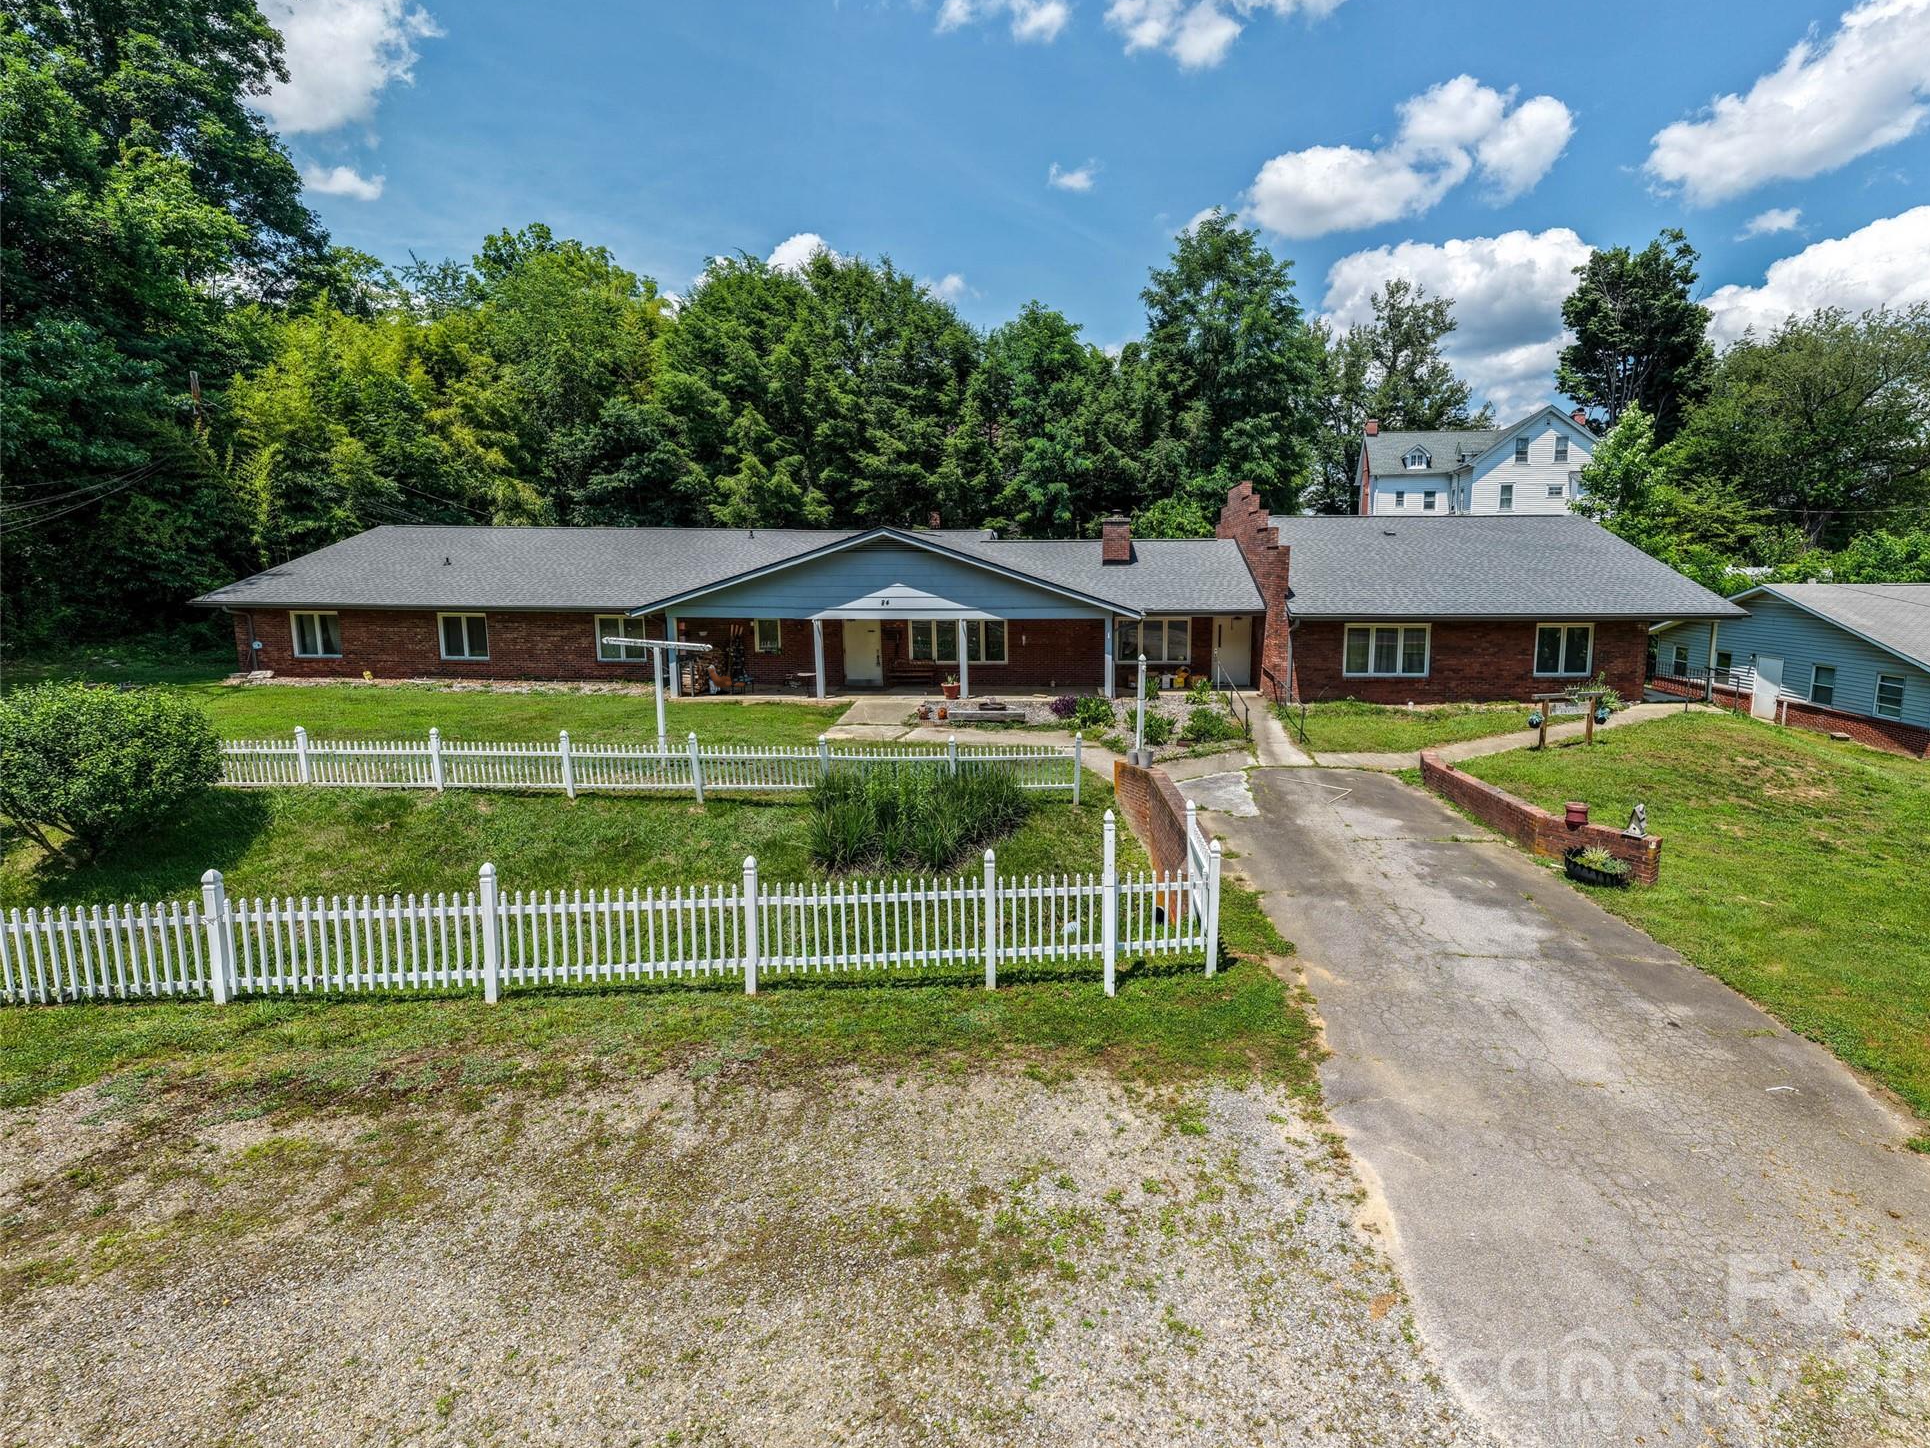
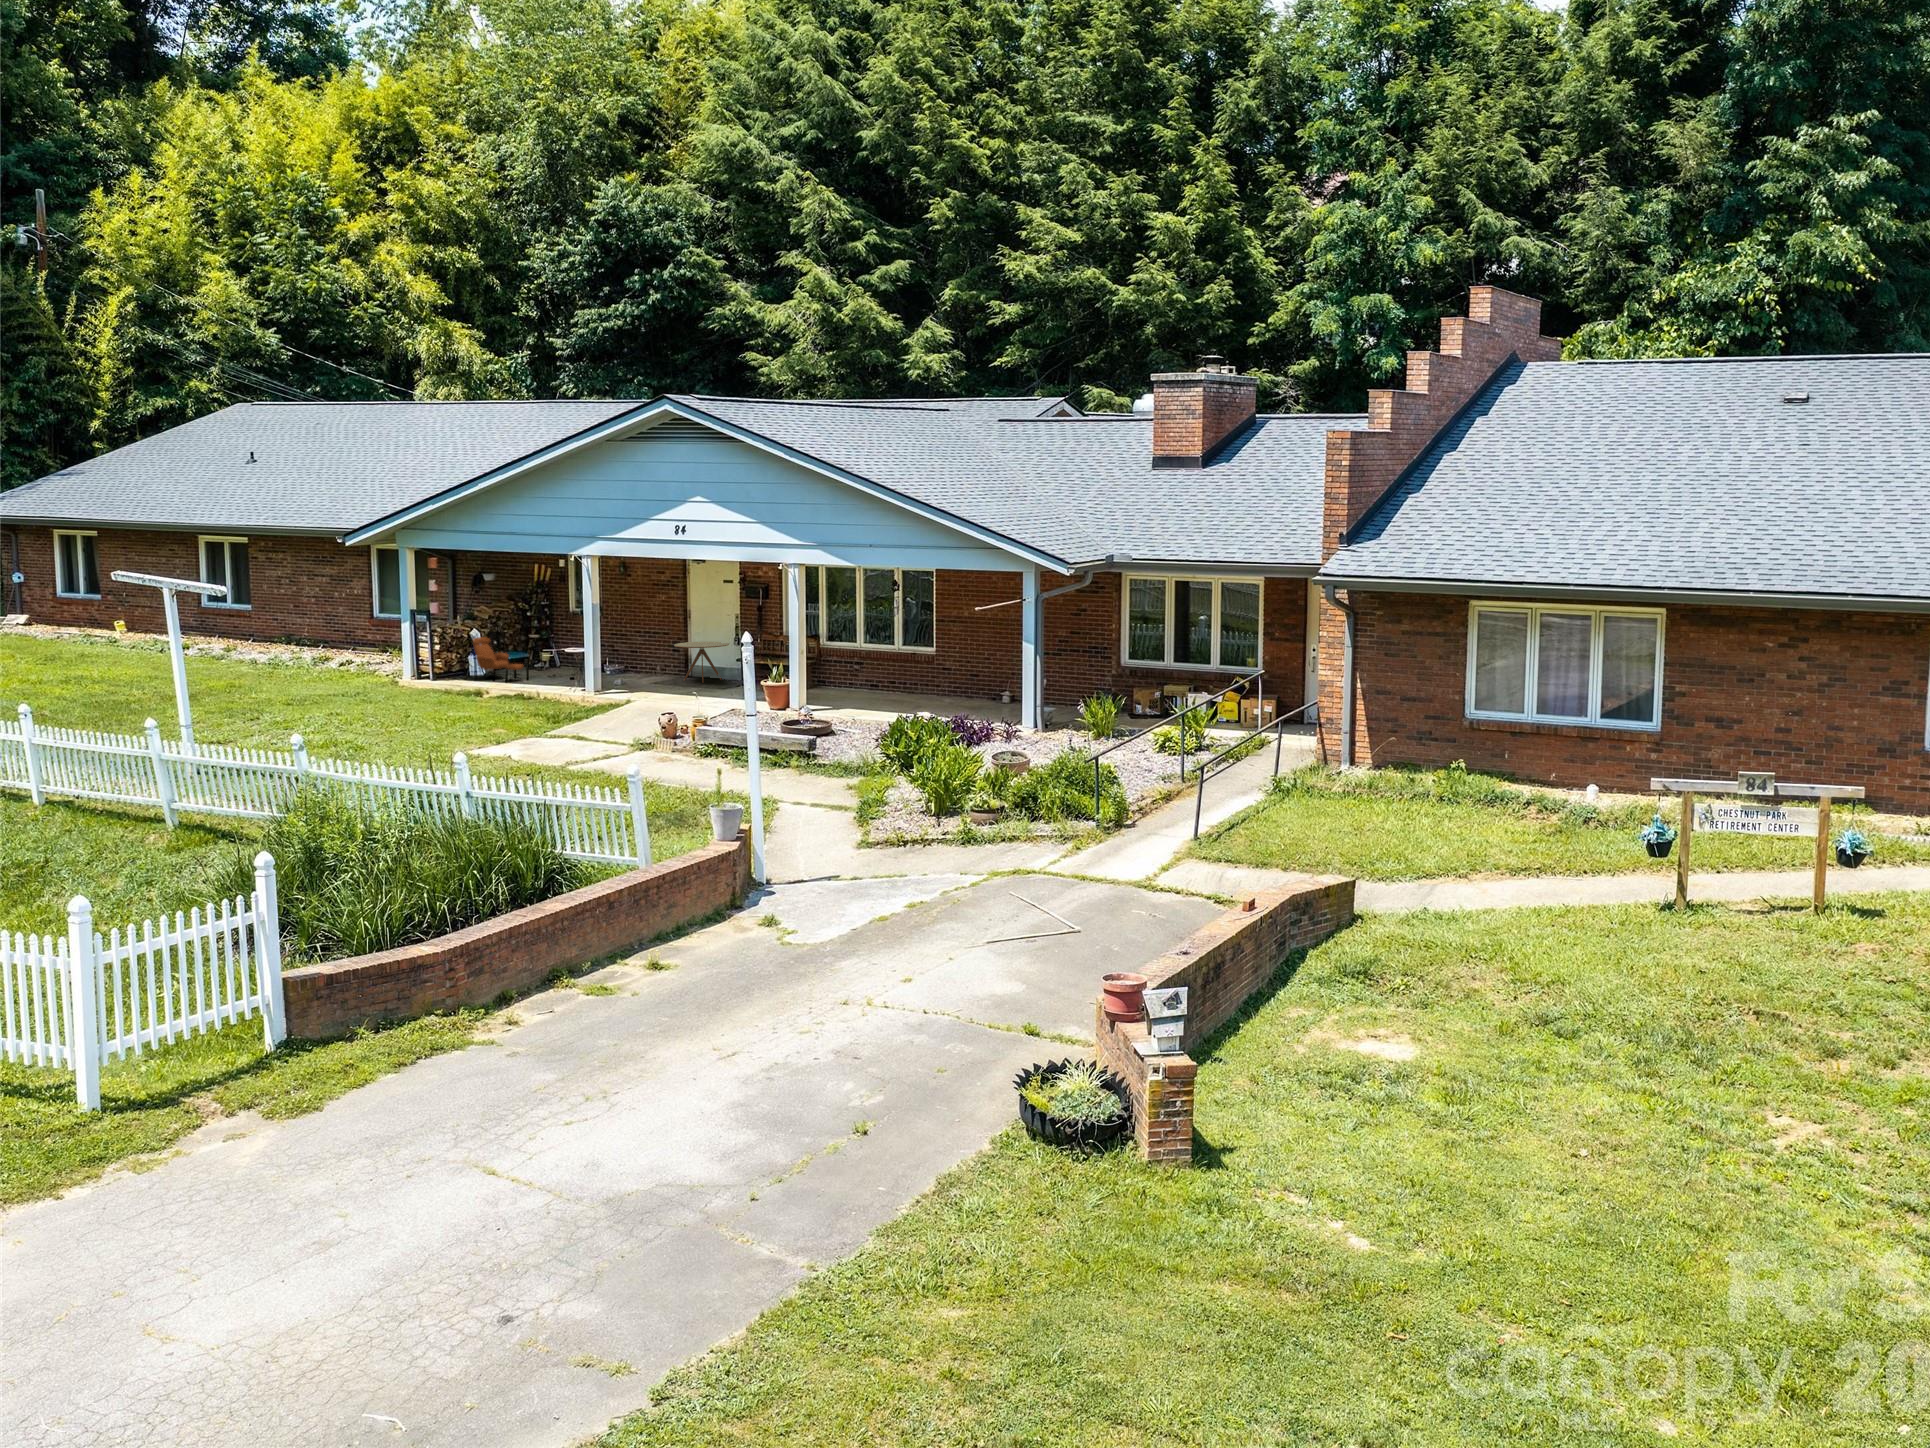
round table: none [831,662,862,685] -> present [674,642,729,682]

